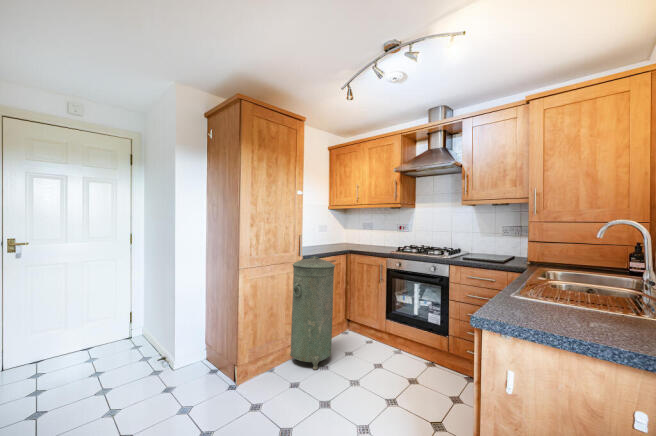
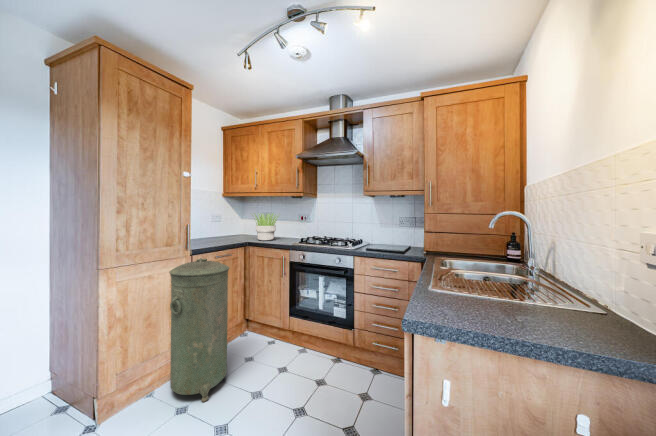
potted plant: none [350,221,380,248] -> present [255,214,278,241]

